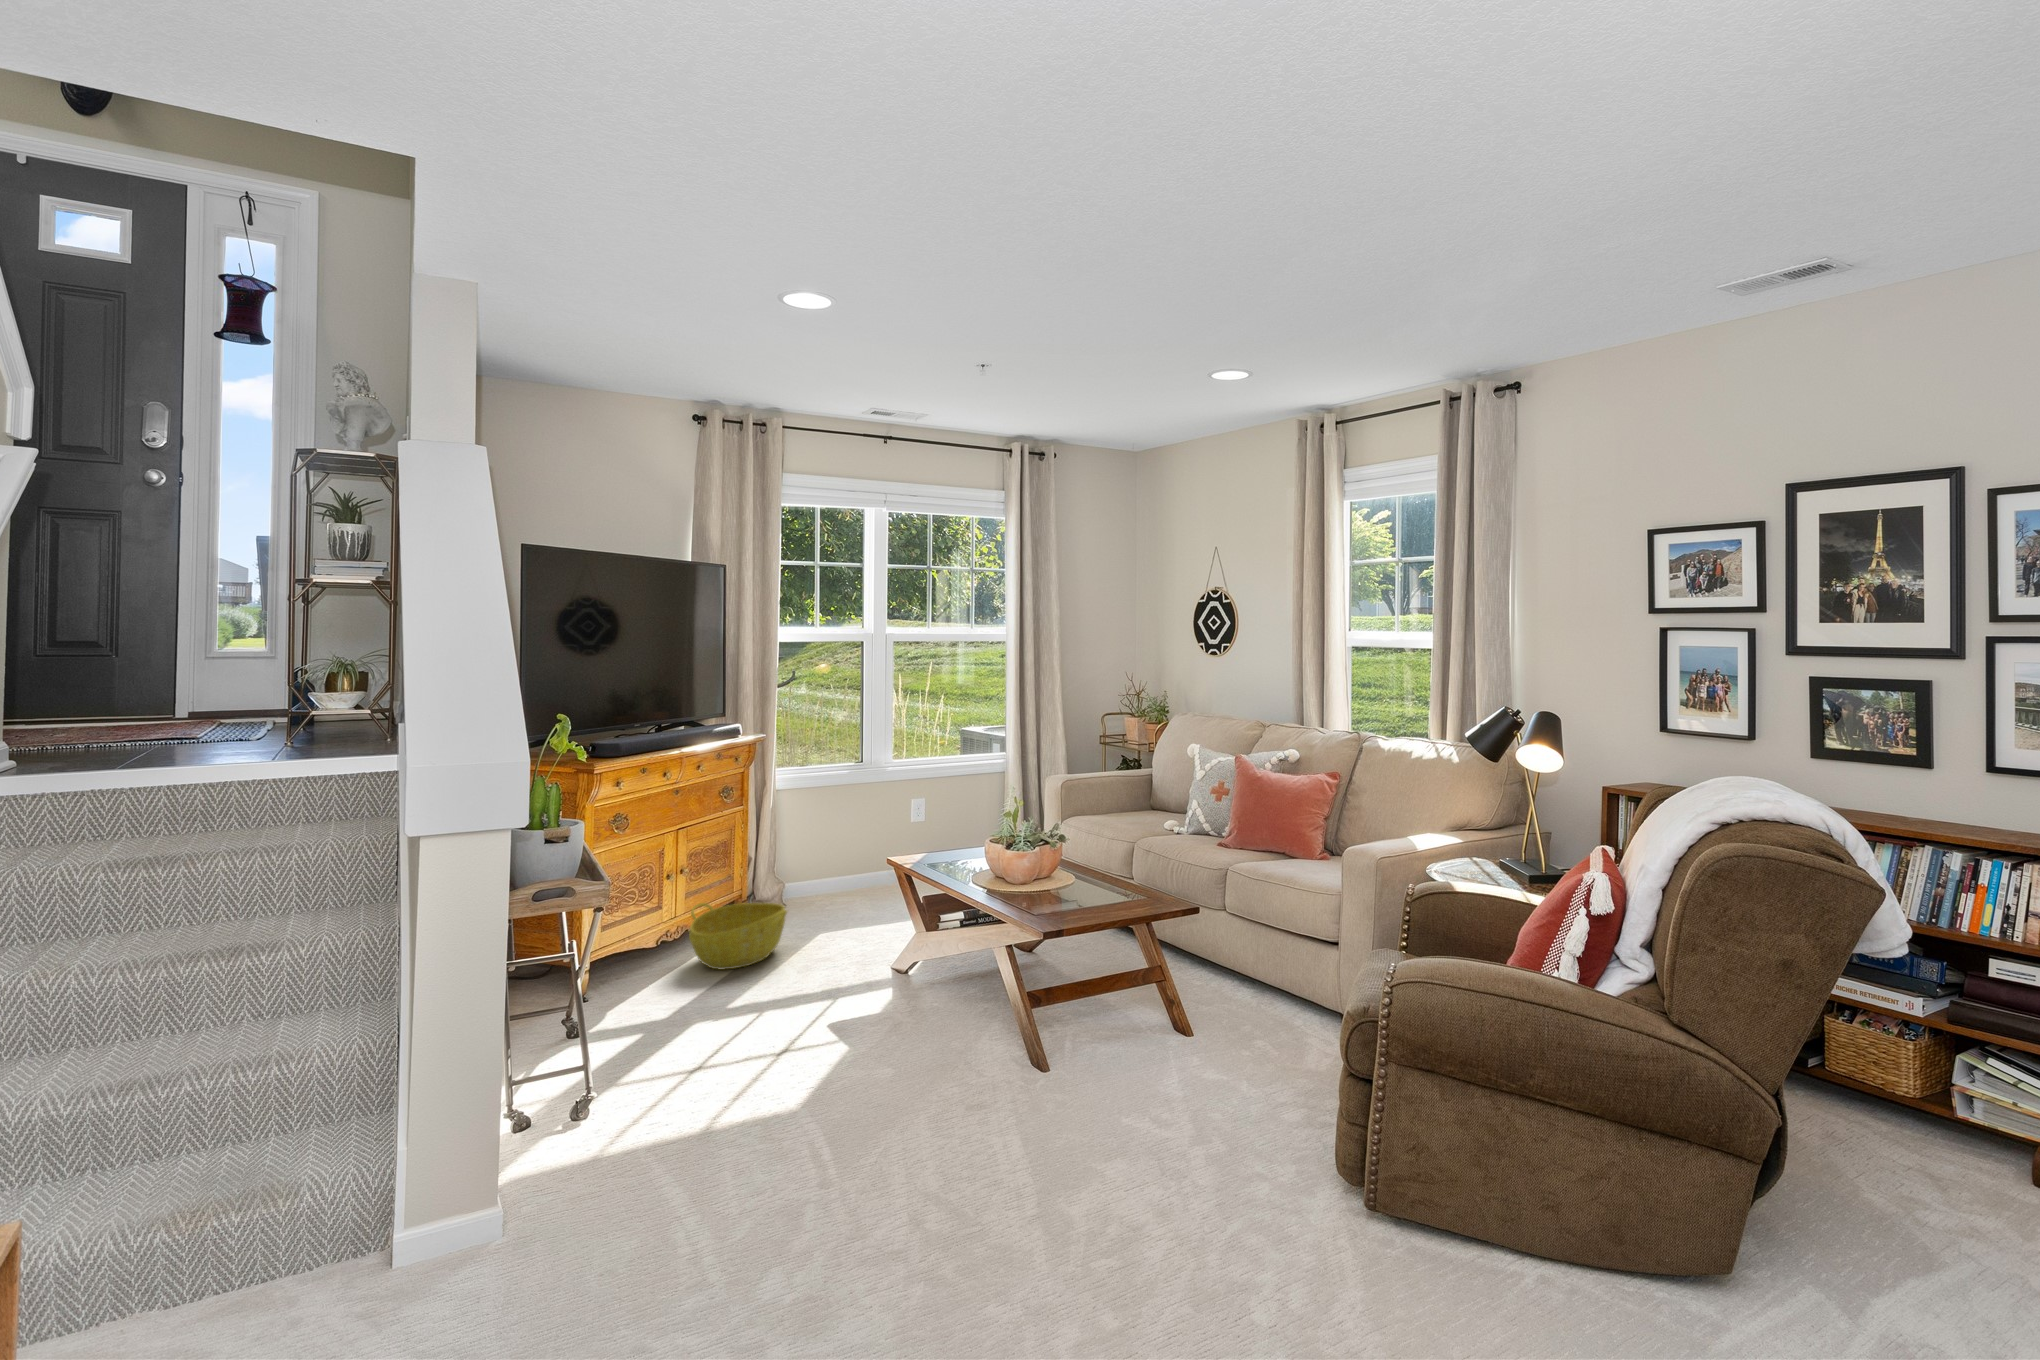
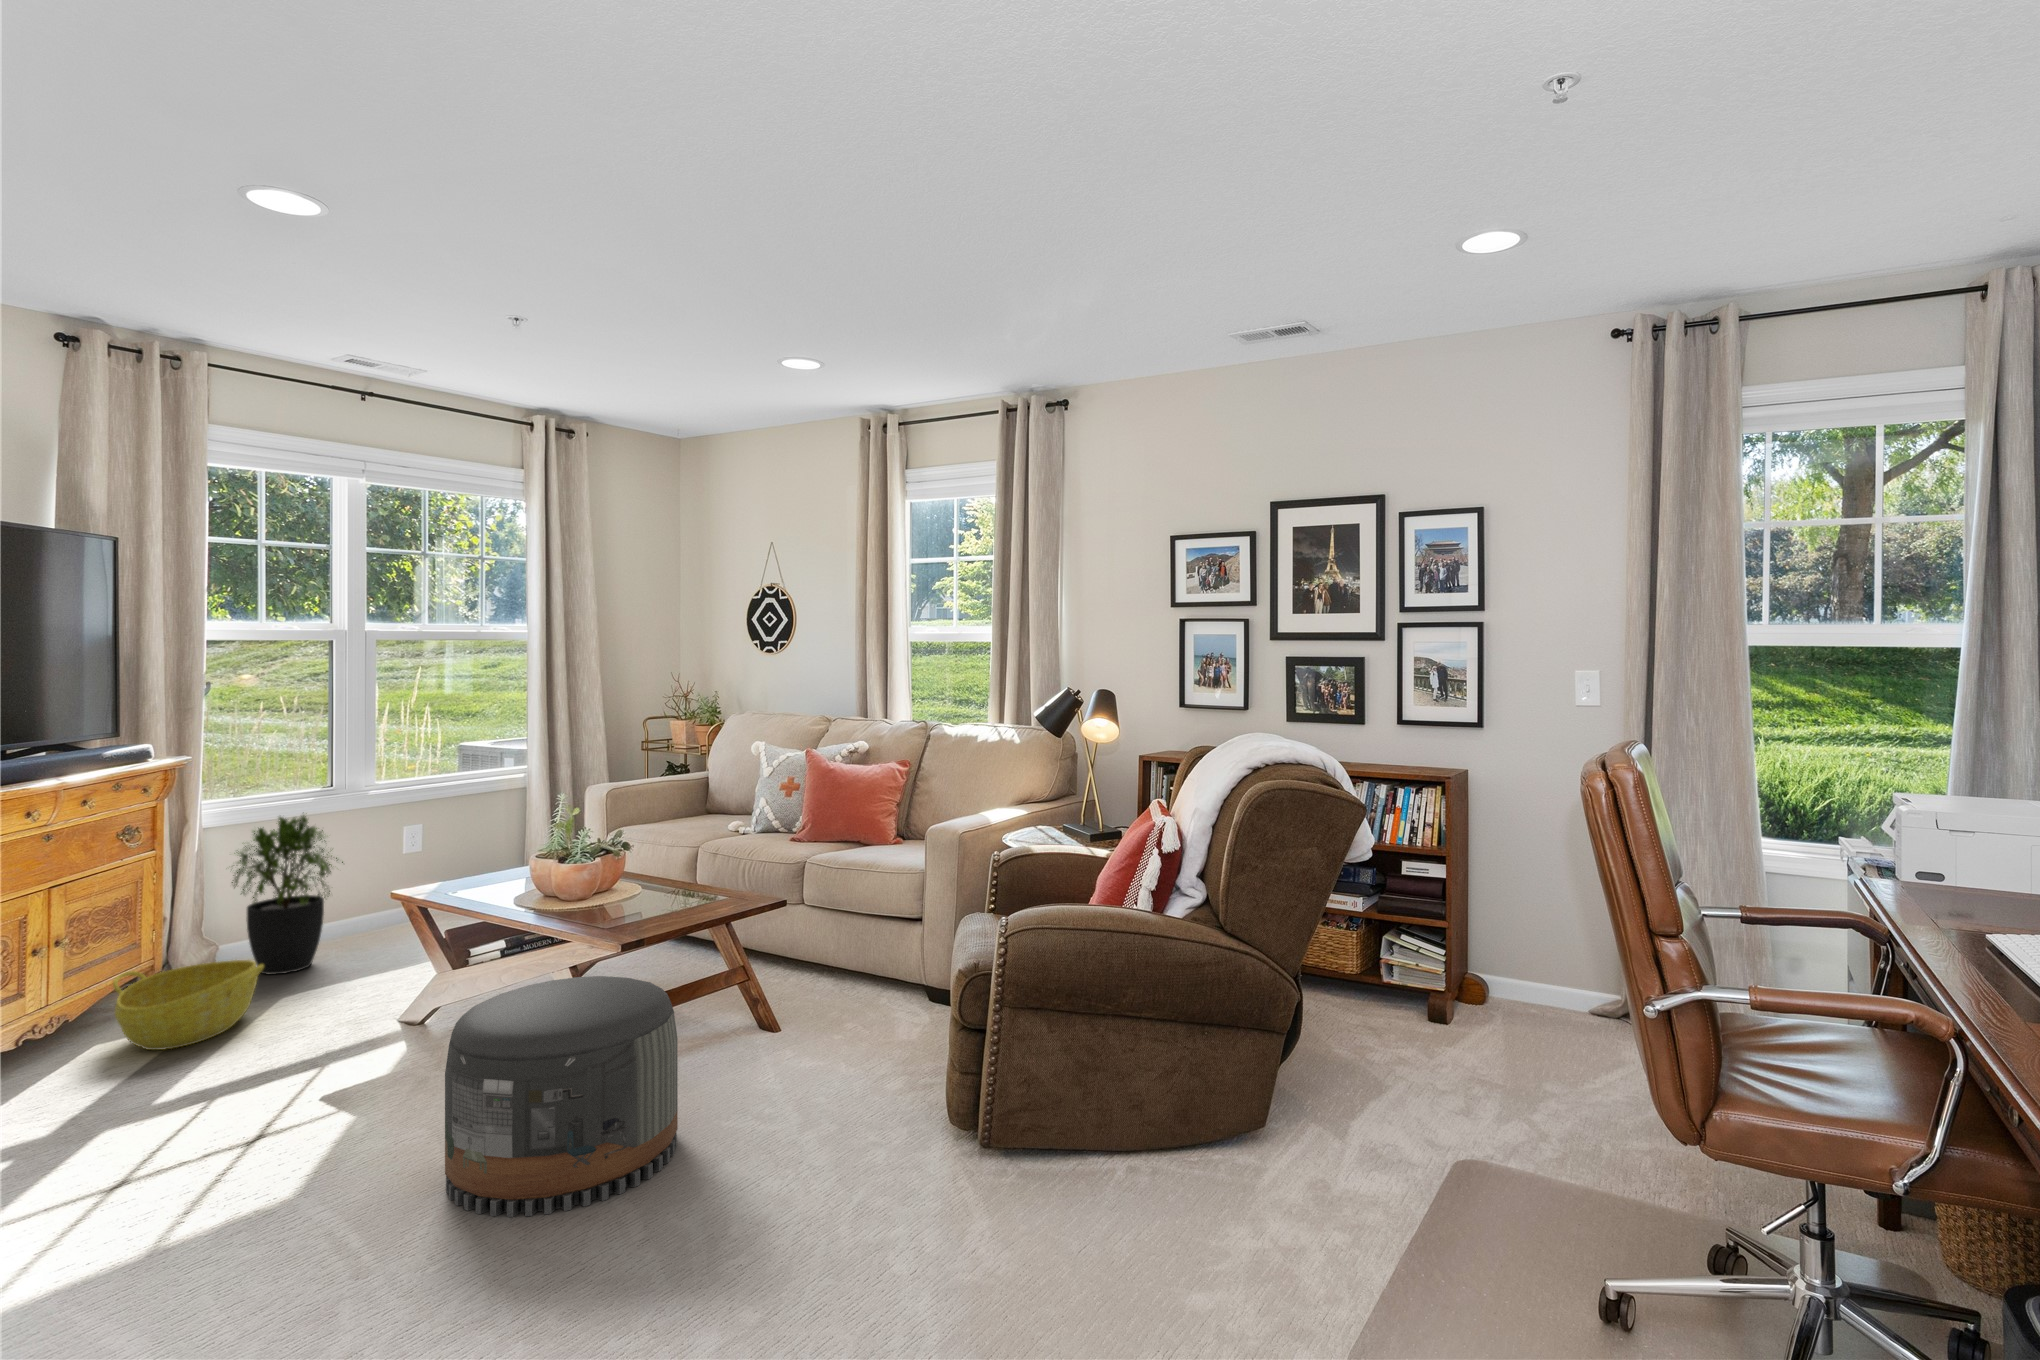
potted plant: none [772,784,856,918] -> present [232,815,343,974]
pouf: none [873,963,1068,1181] -> present [445,976,678,1217]

